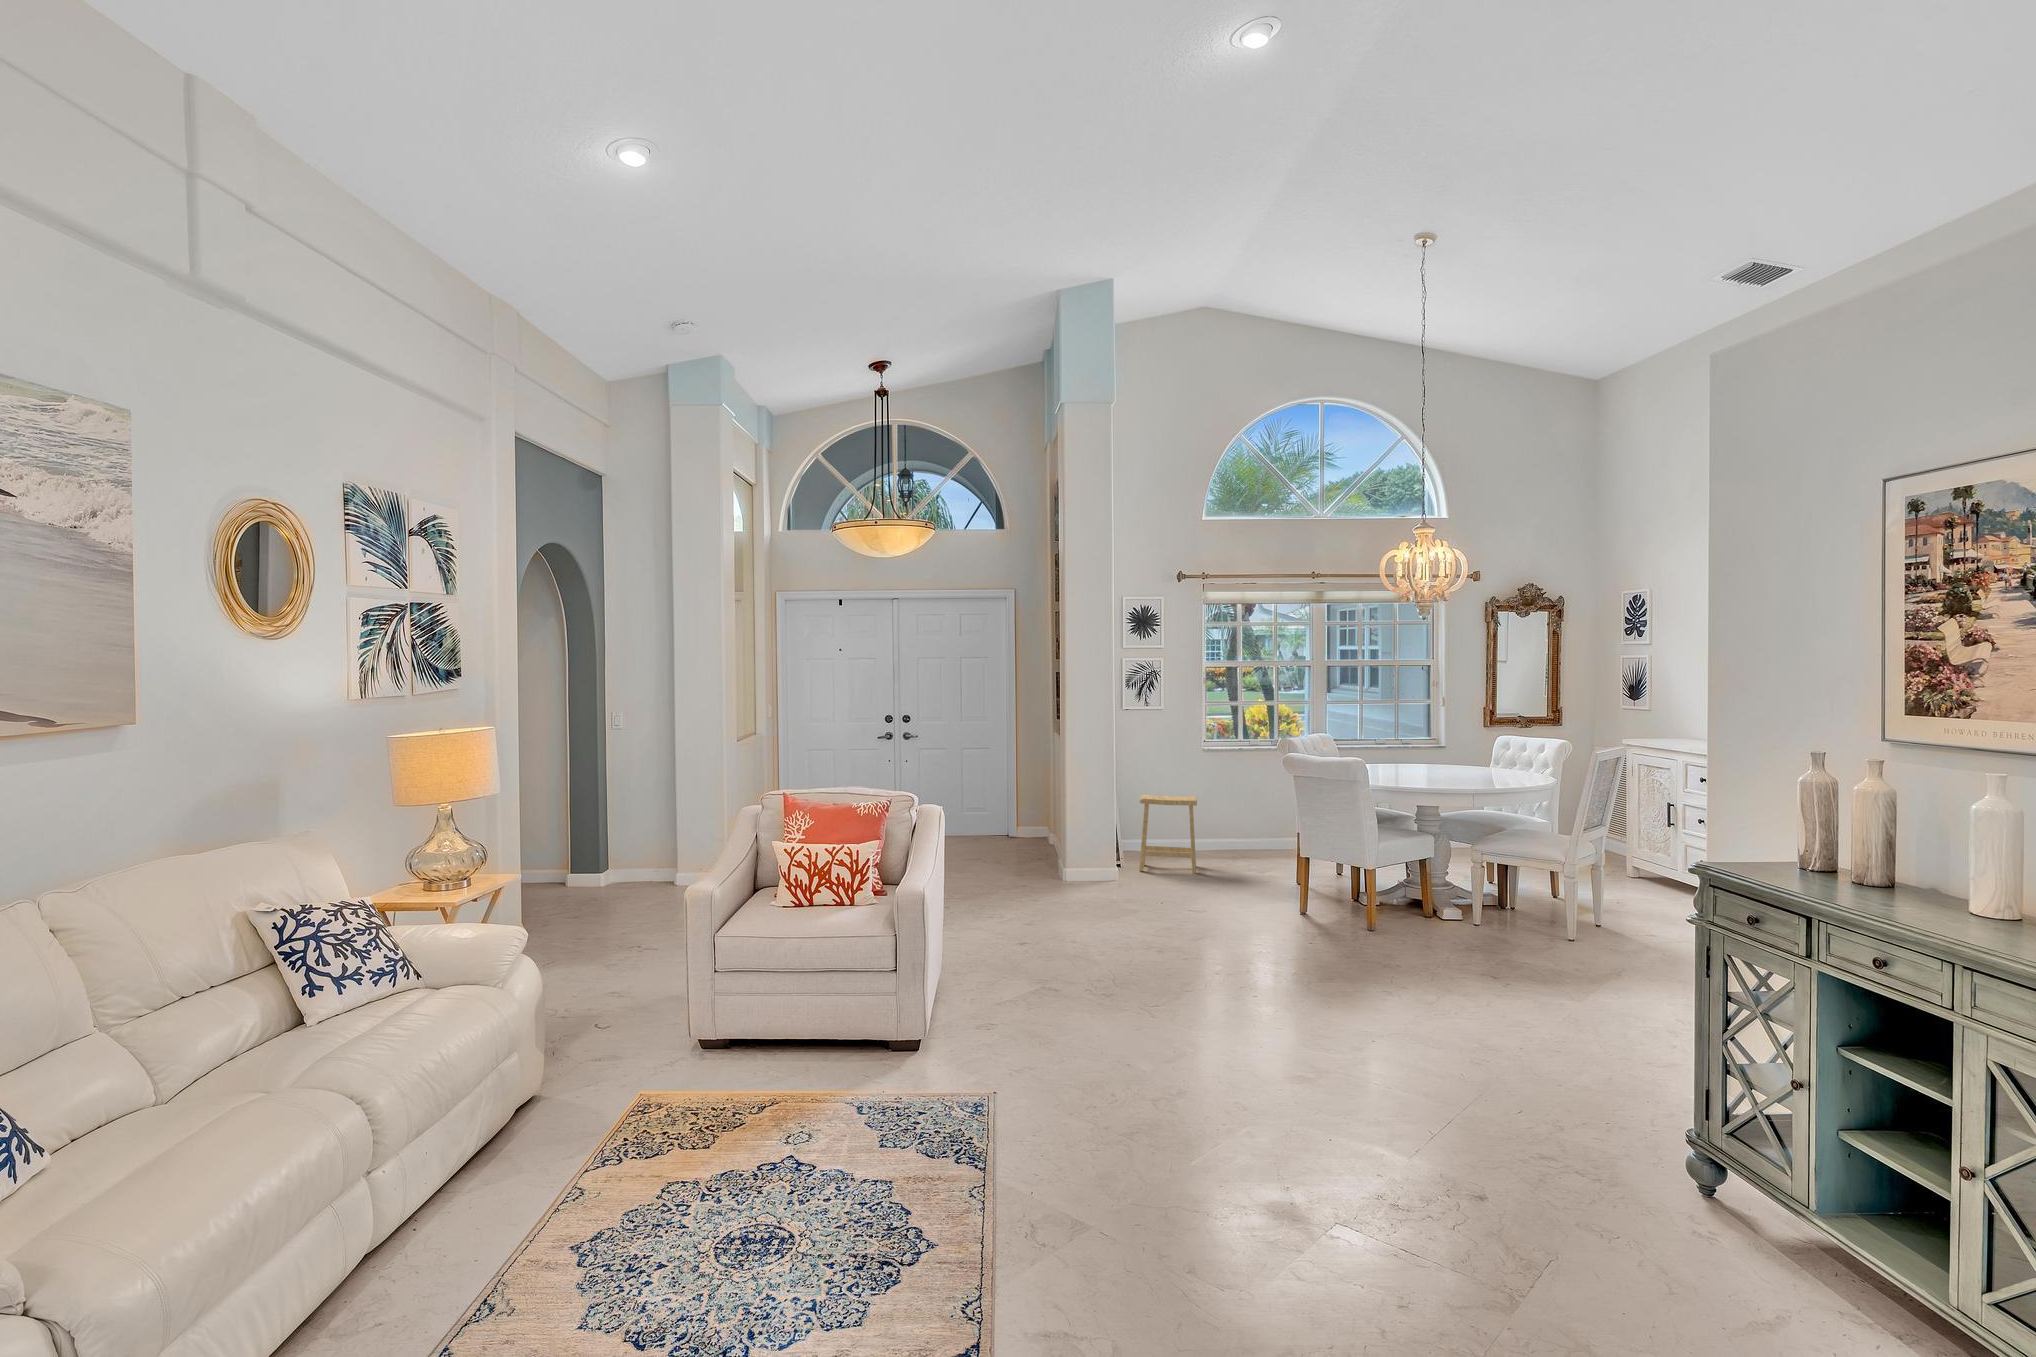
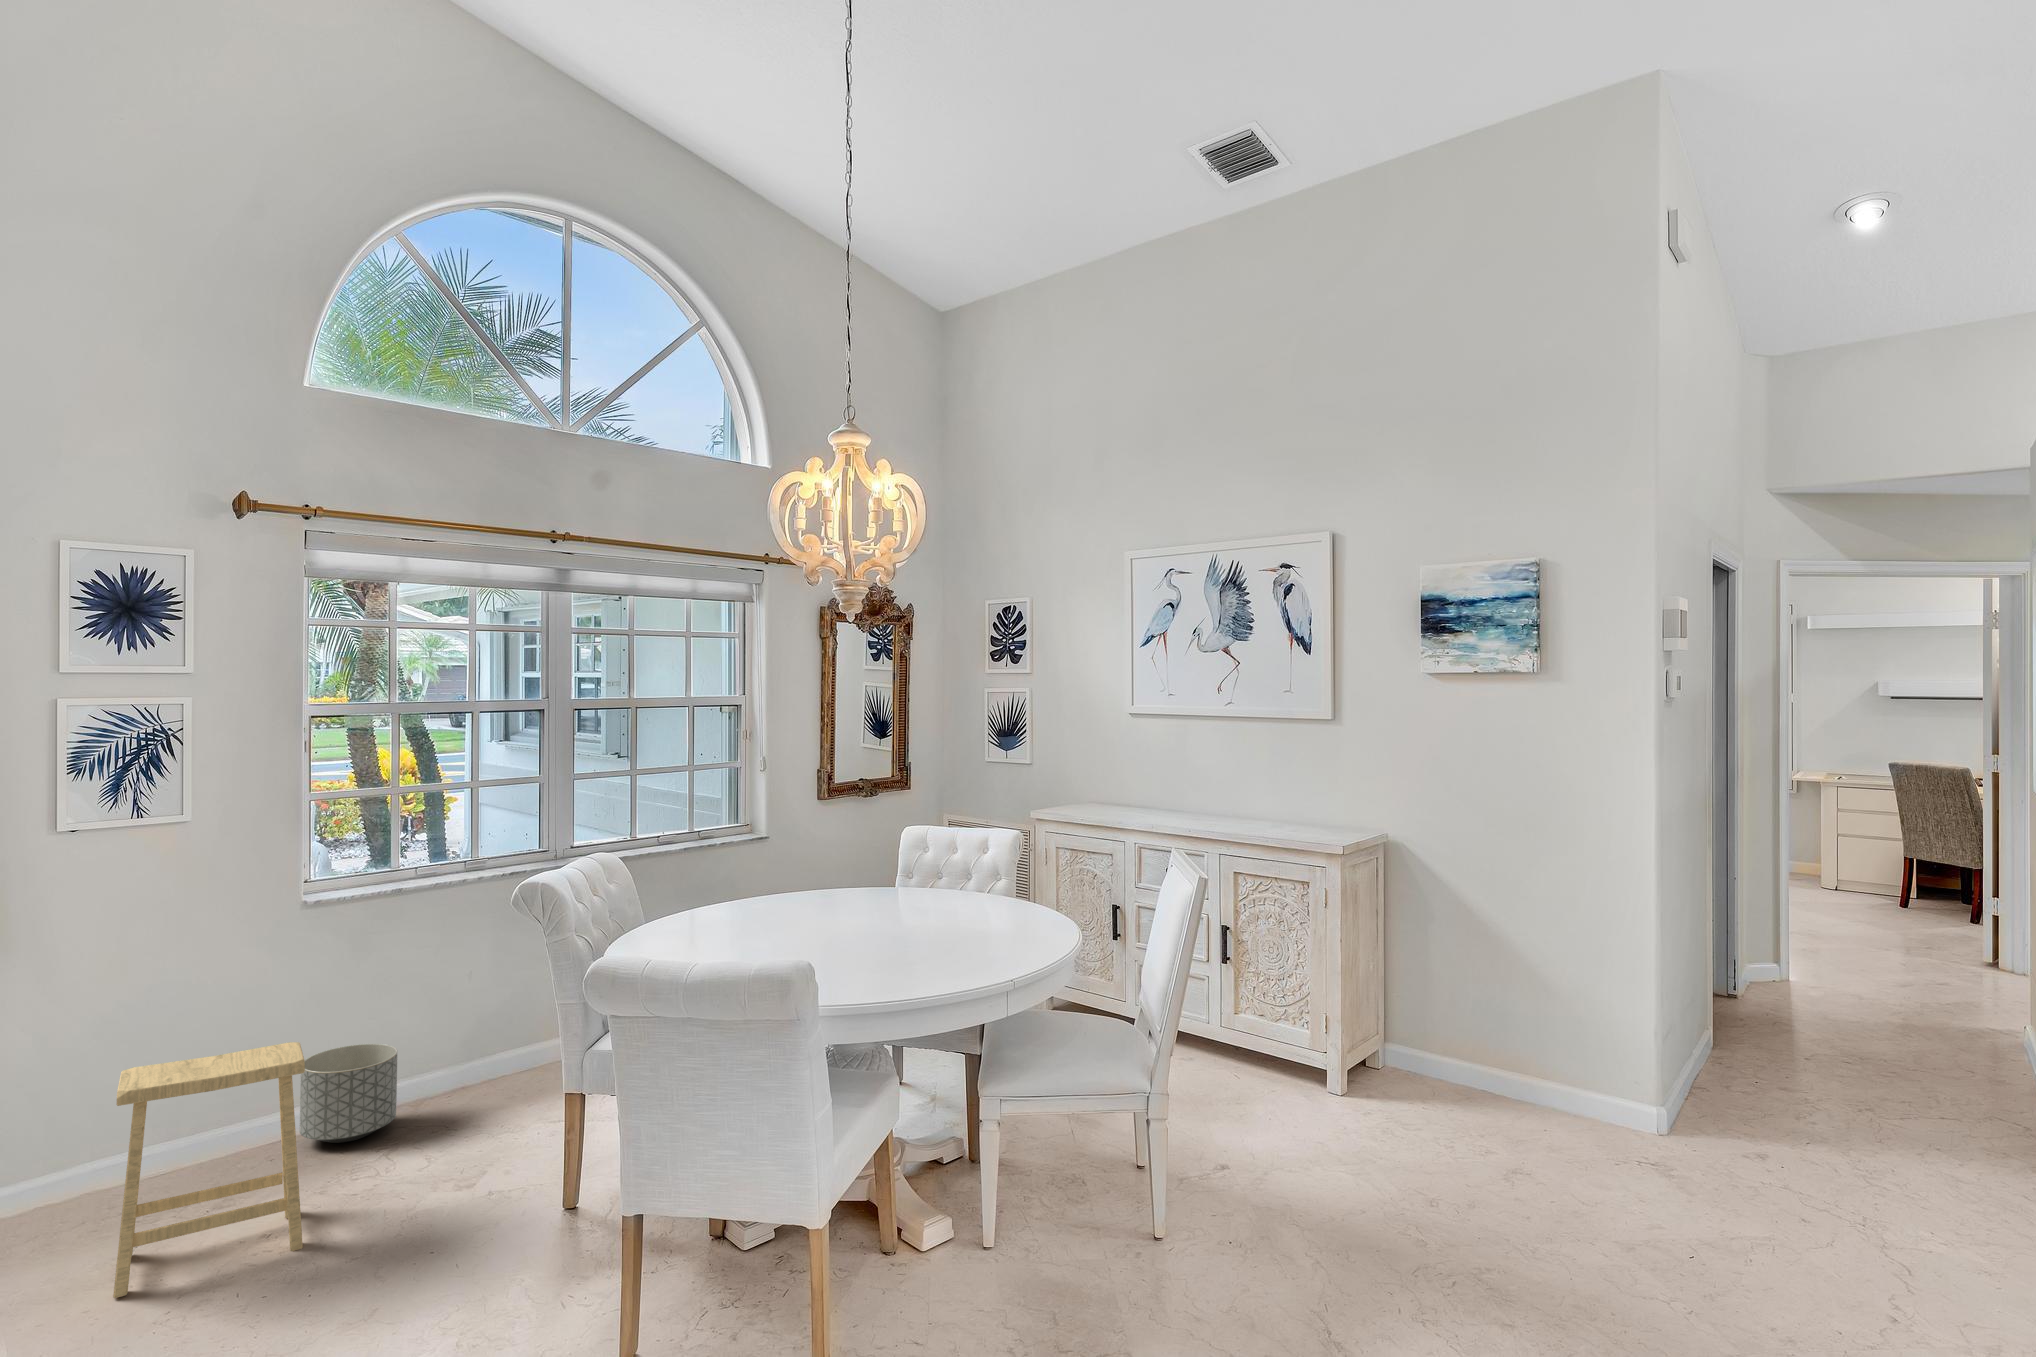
planter: none [1201,816,1238,854] -> present [300,1044,397,1143]

